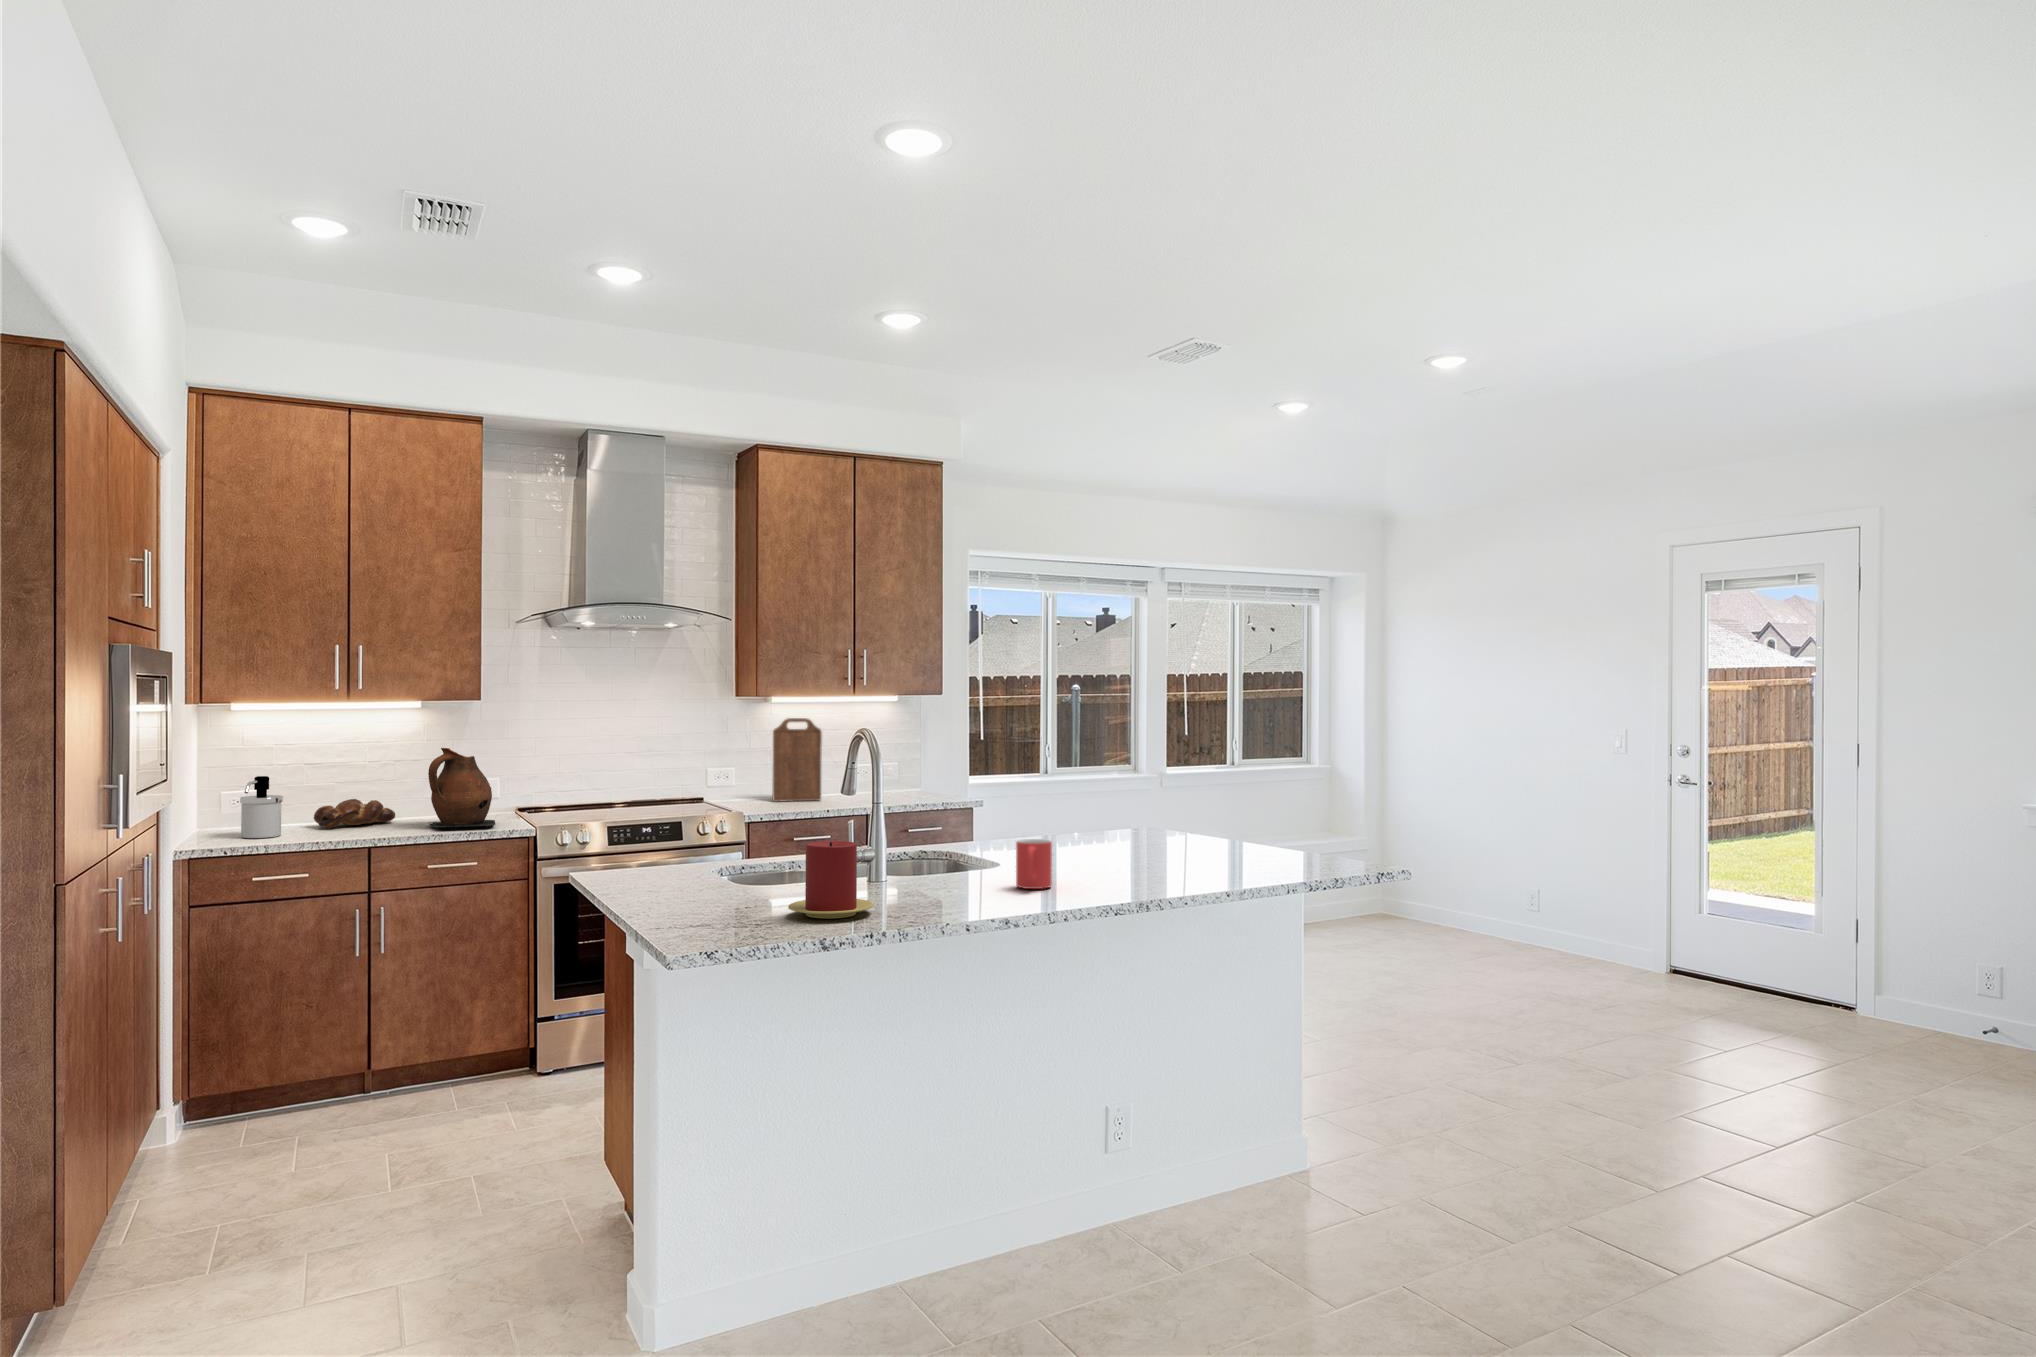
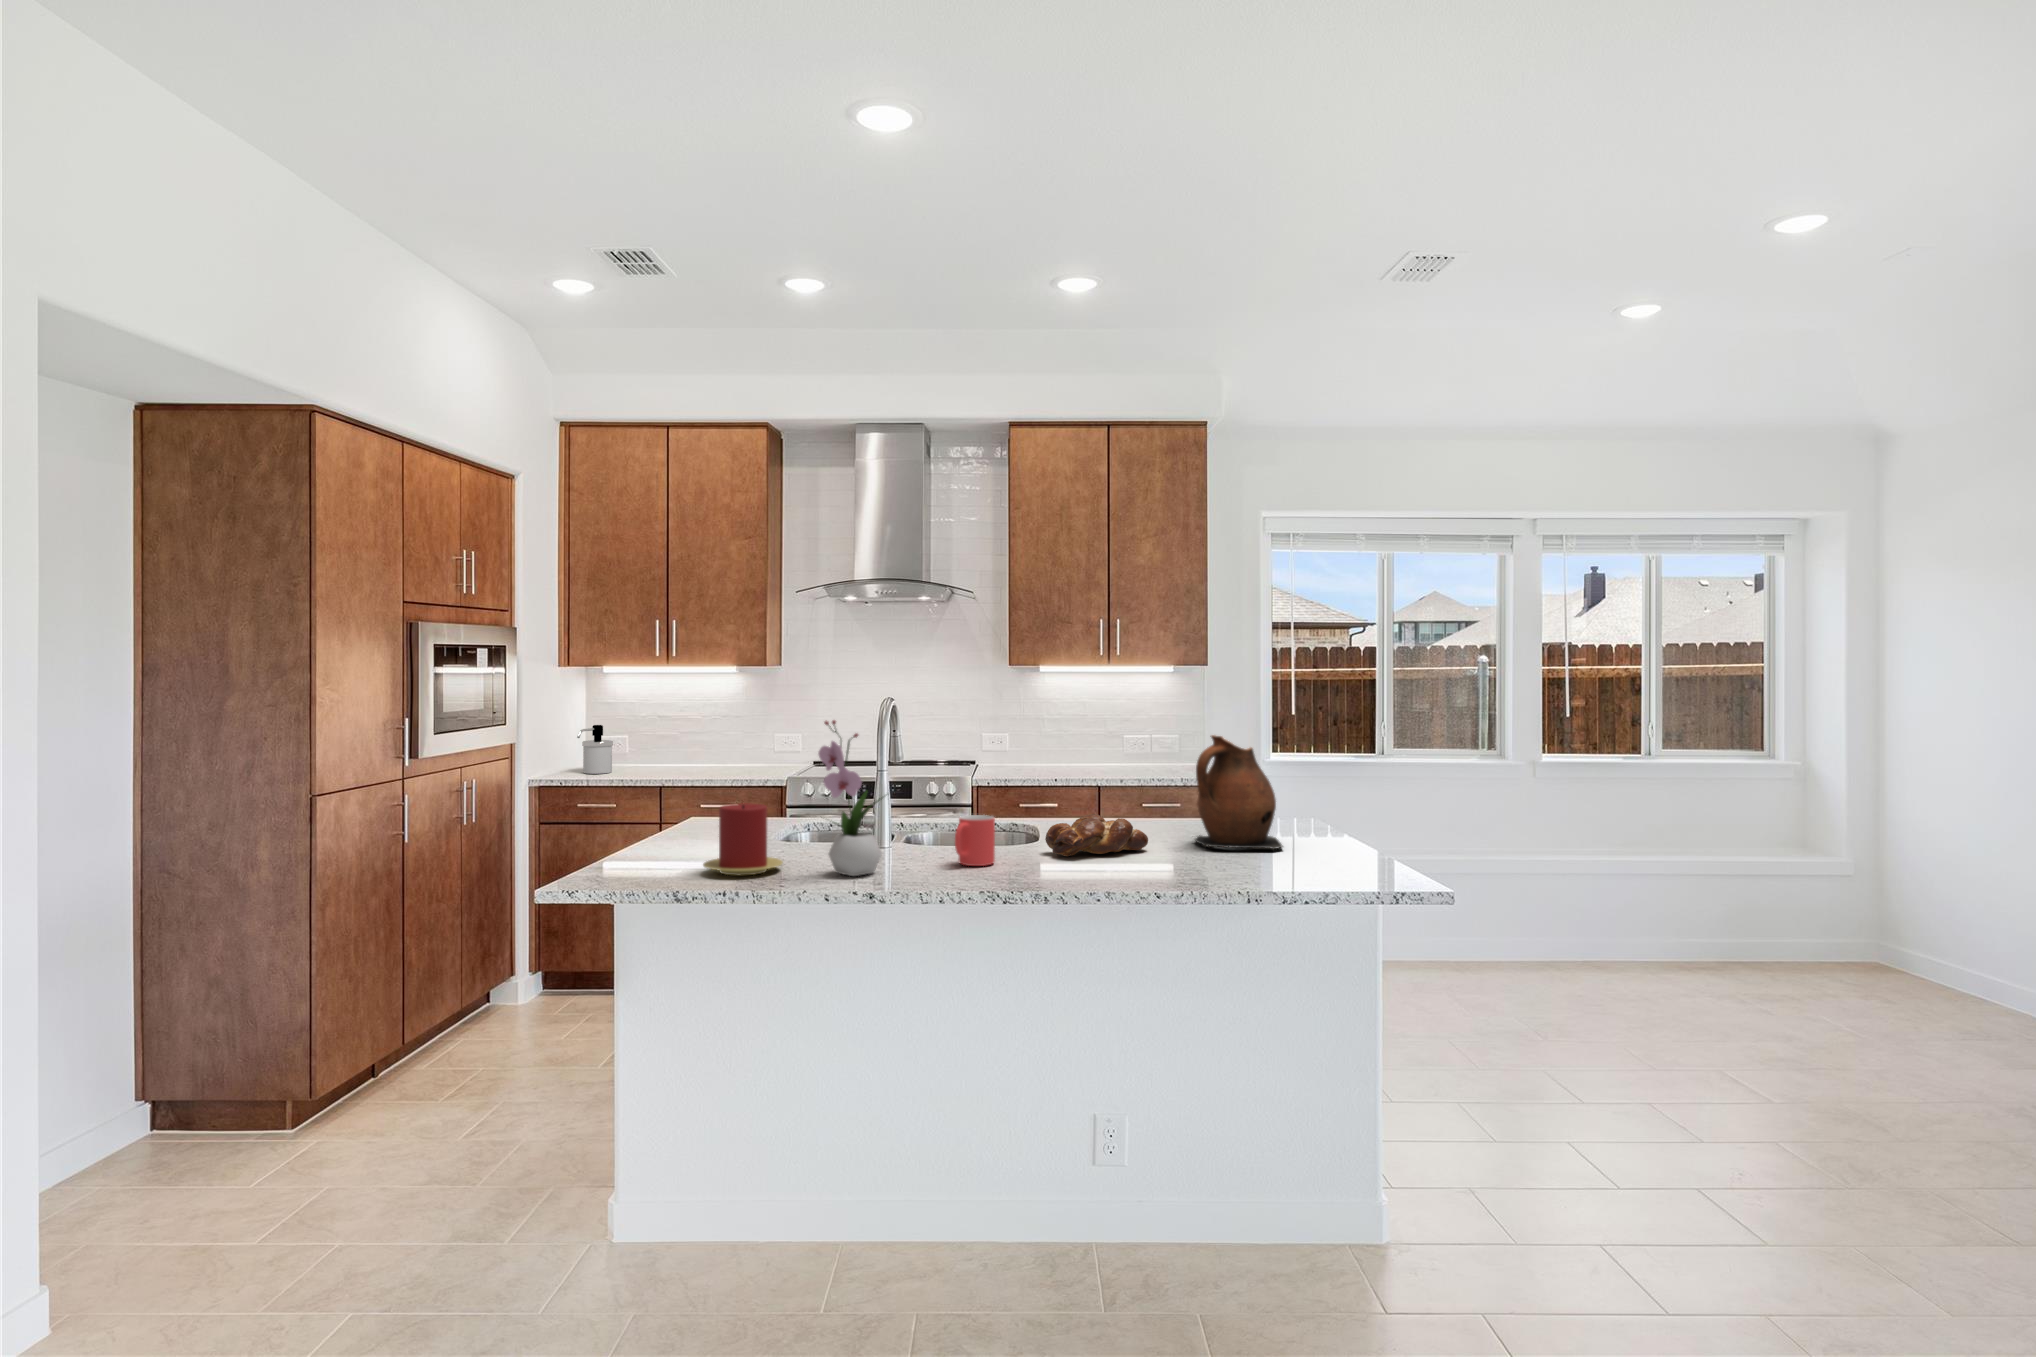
cutting board: present [773,718,822,802] -> none [1032,686,1079,766]
flower arrangement: none [922,747,979,908] -> present [818,720,882,876]
ceramic pitcher: present [428,748,495,827] -> present [1195,735,1282,850]
bread loaf: present [314,799,395,828] -> present [1045,814,1148,856]

